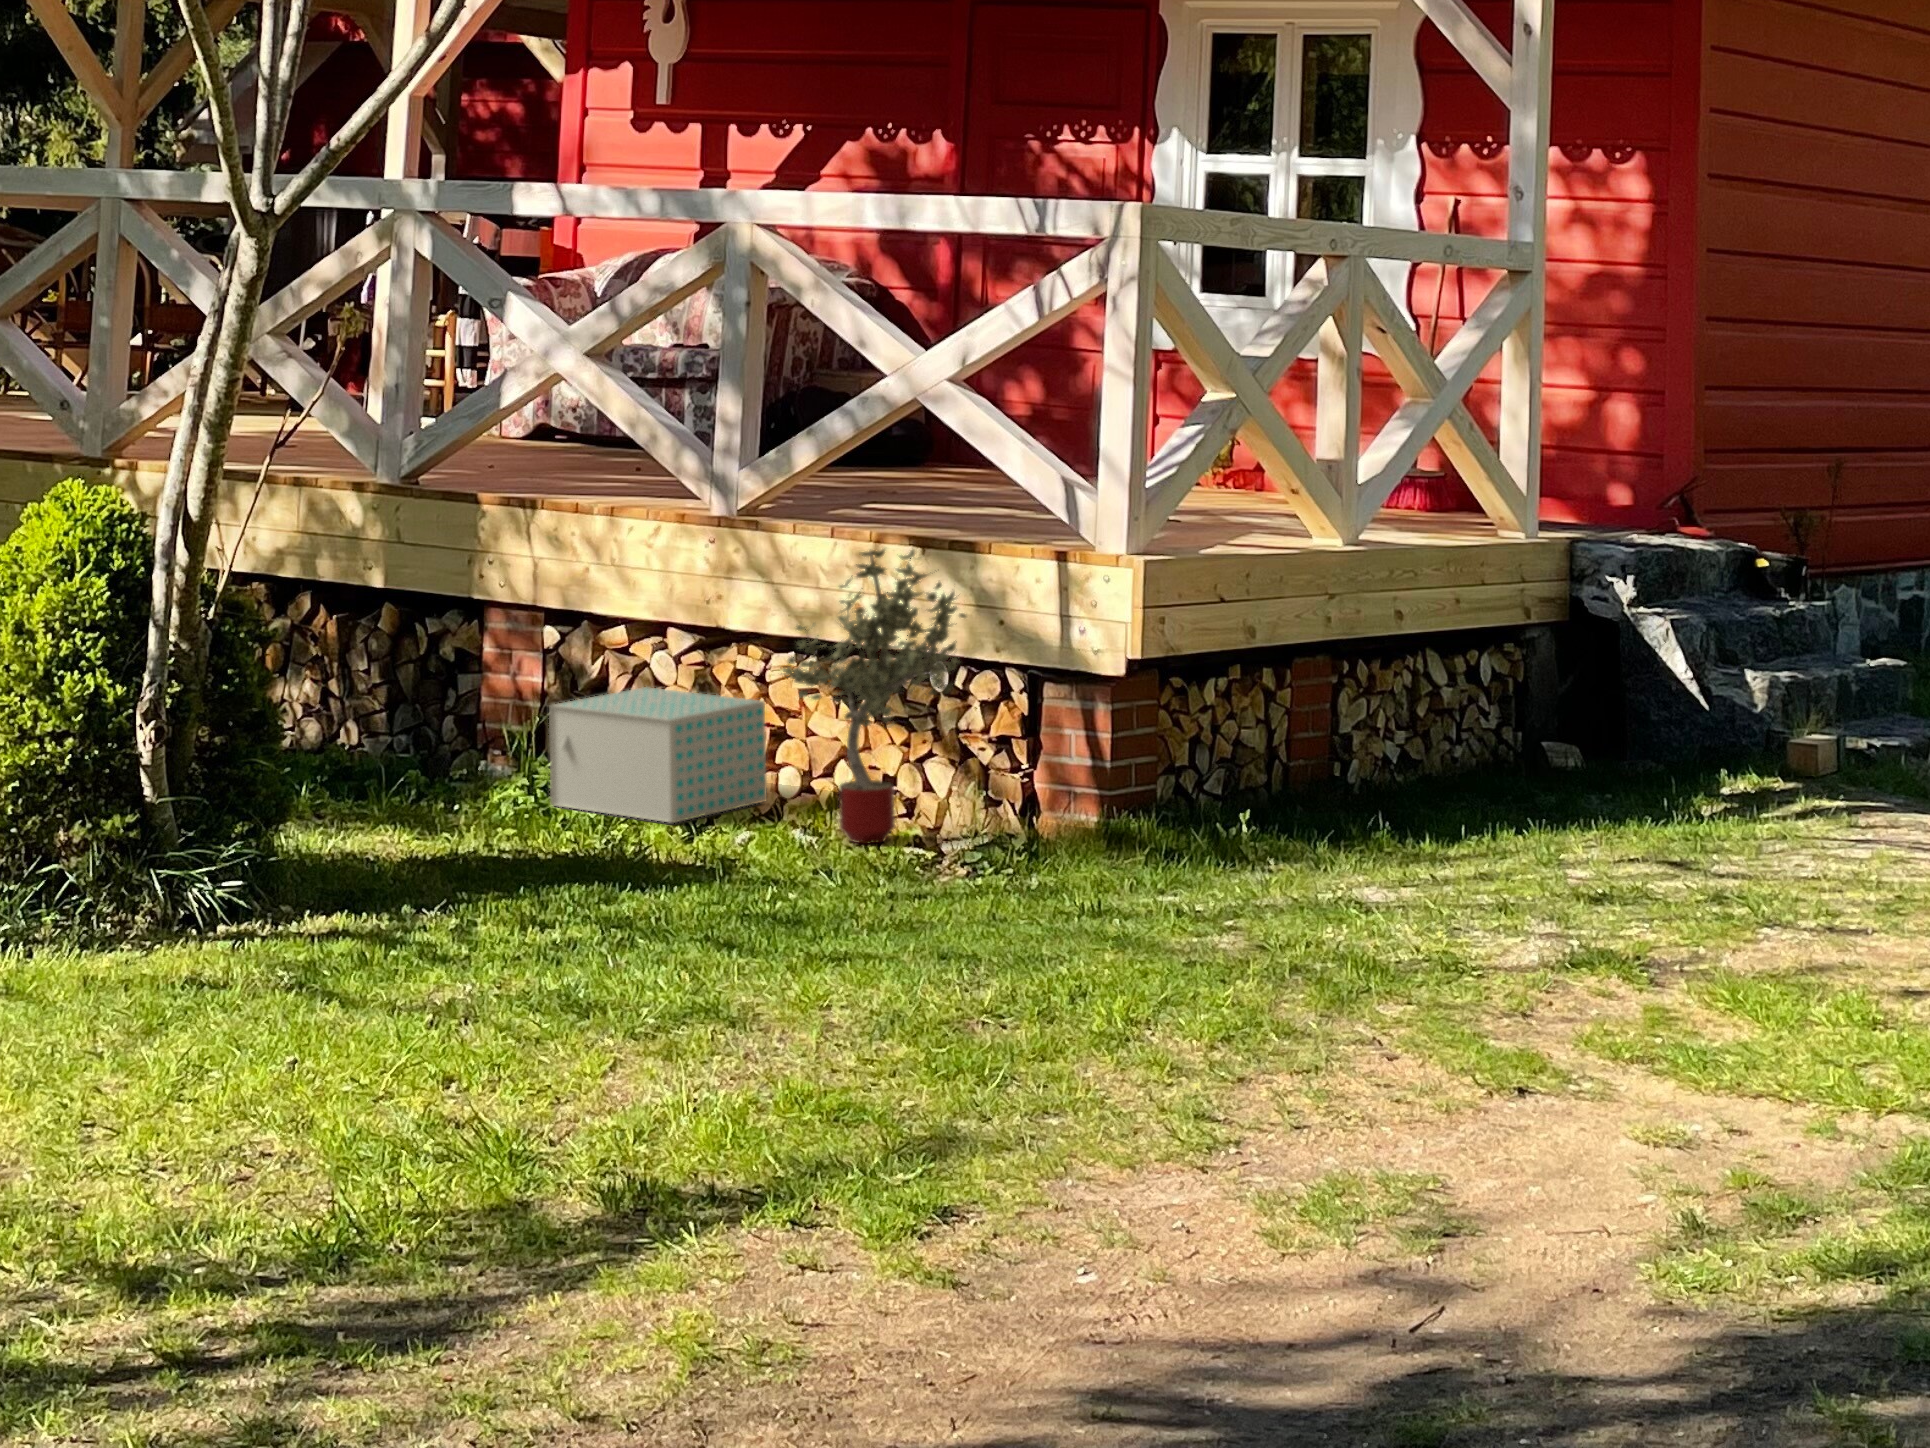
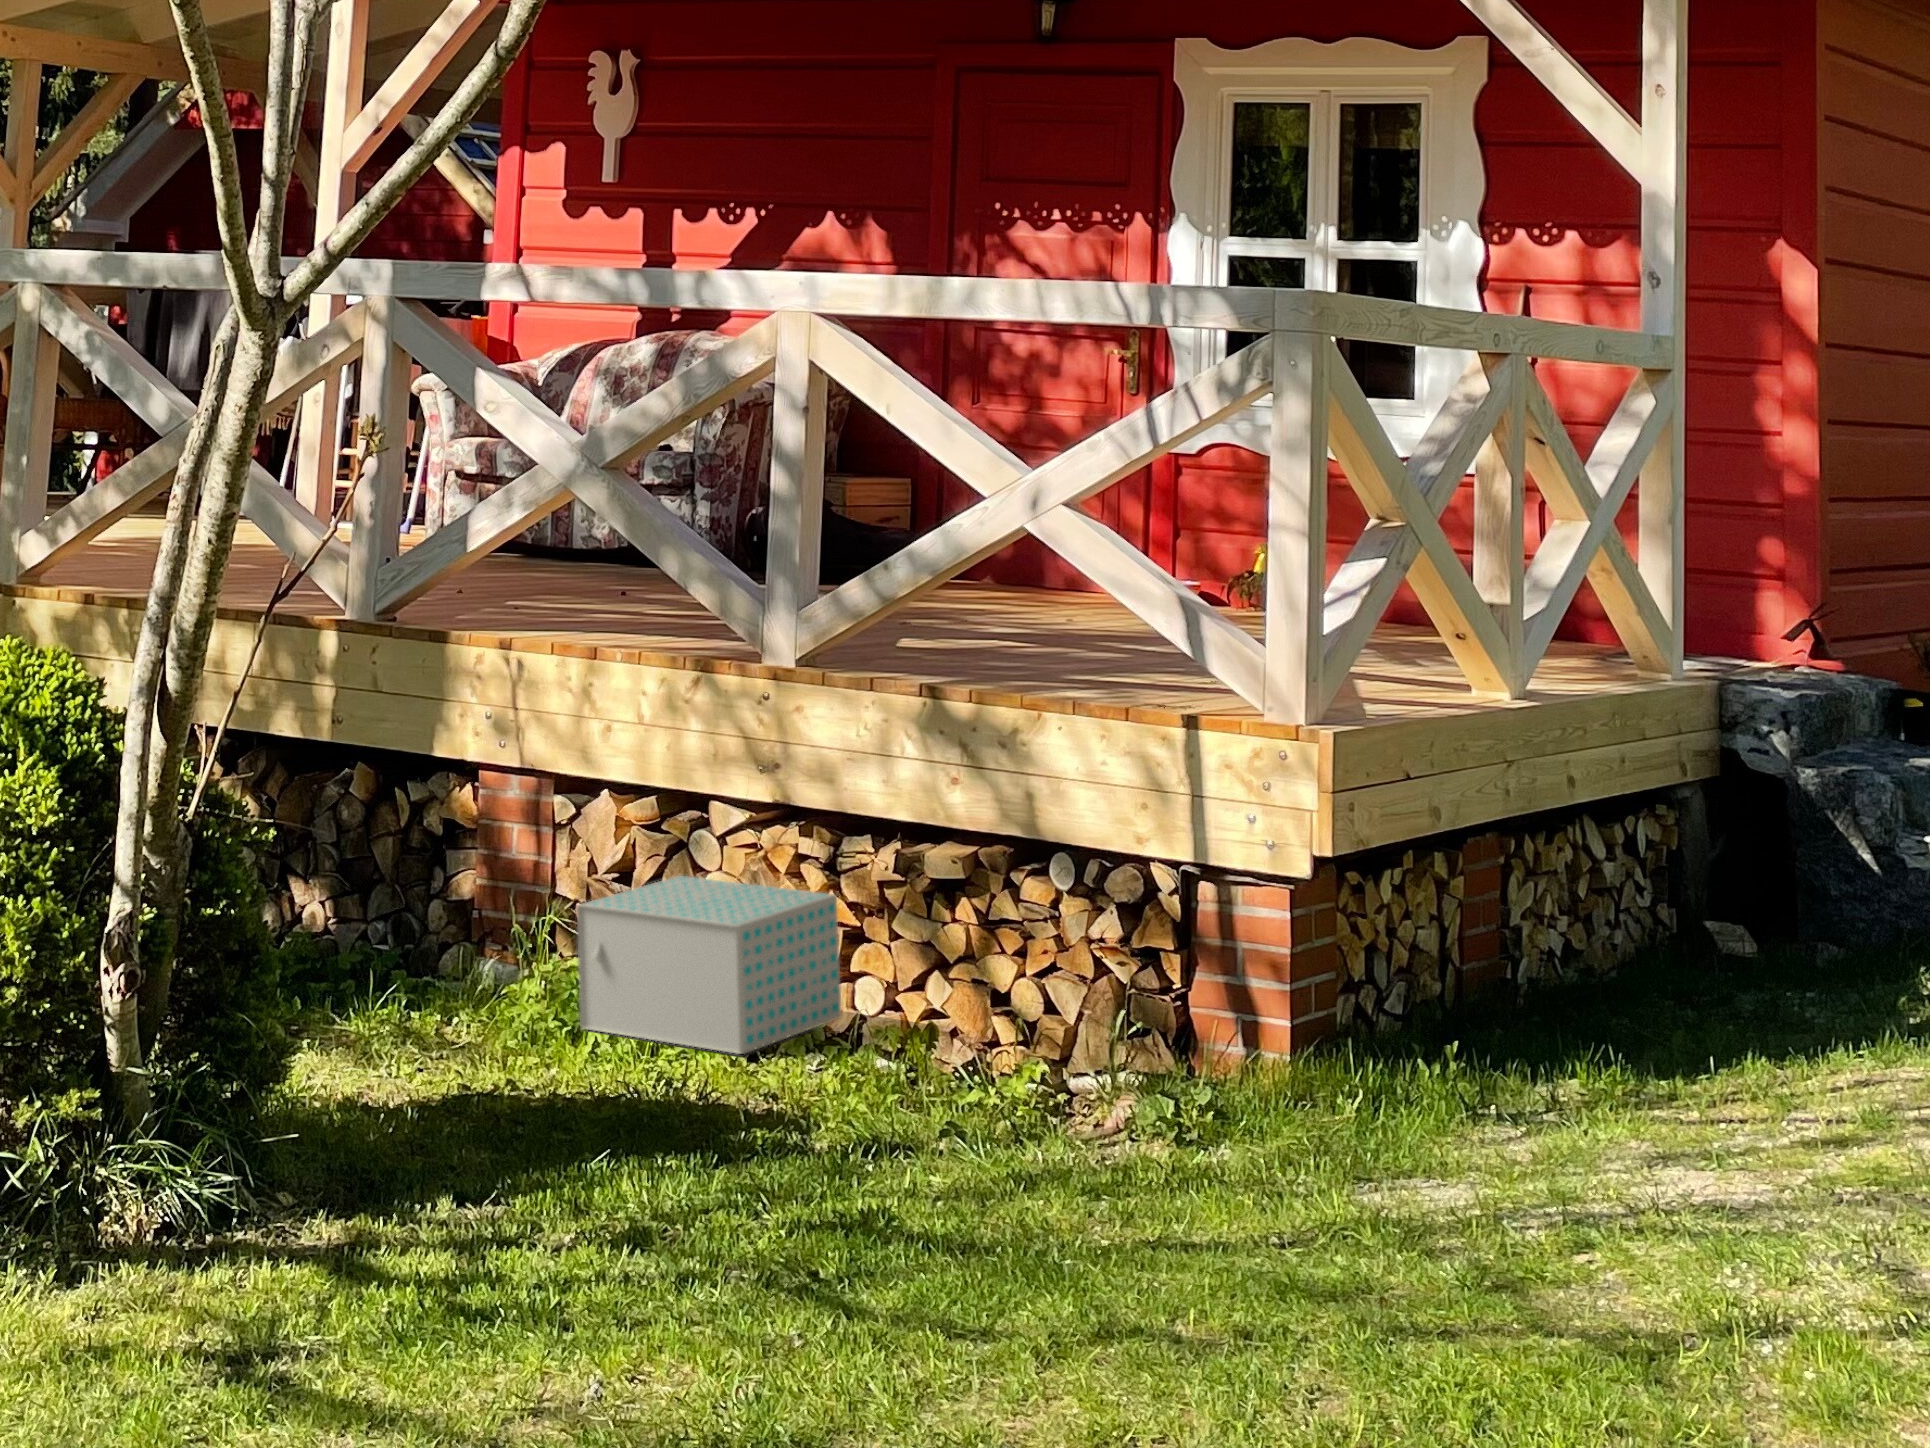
potted tree: present [783,549,966,844] -> none [869,710,1115,1083]

